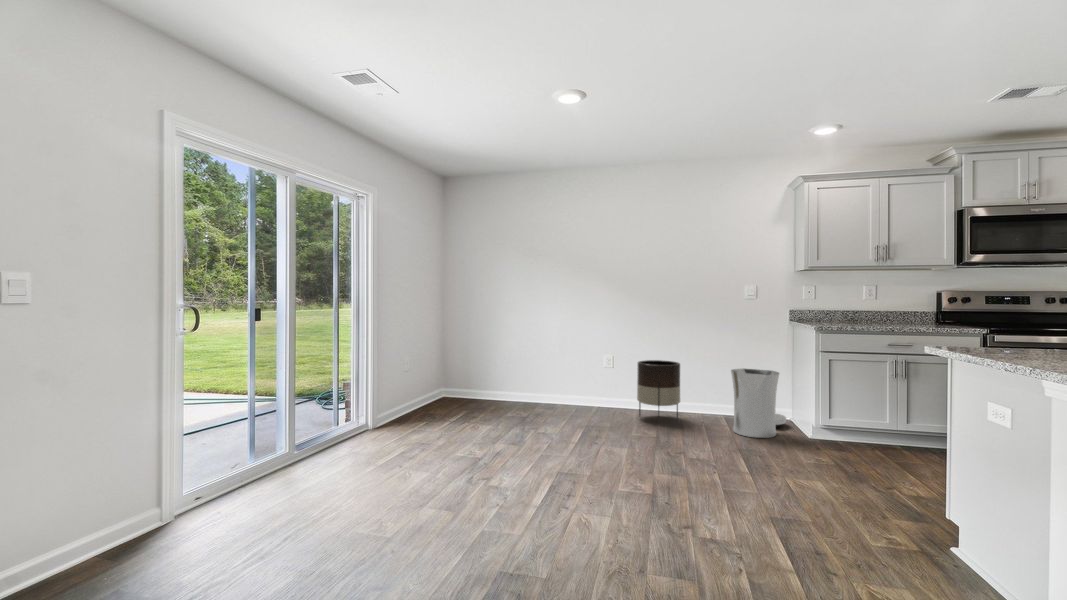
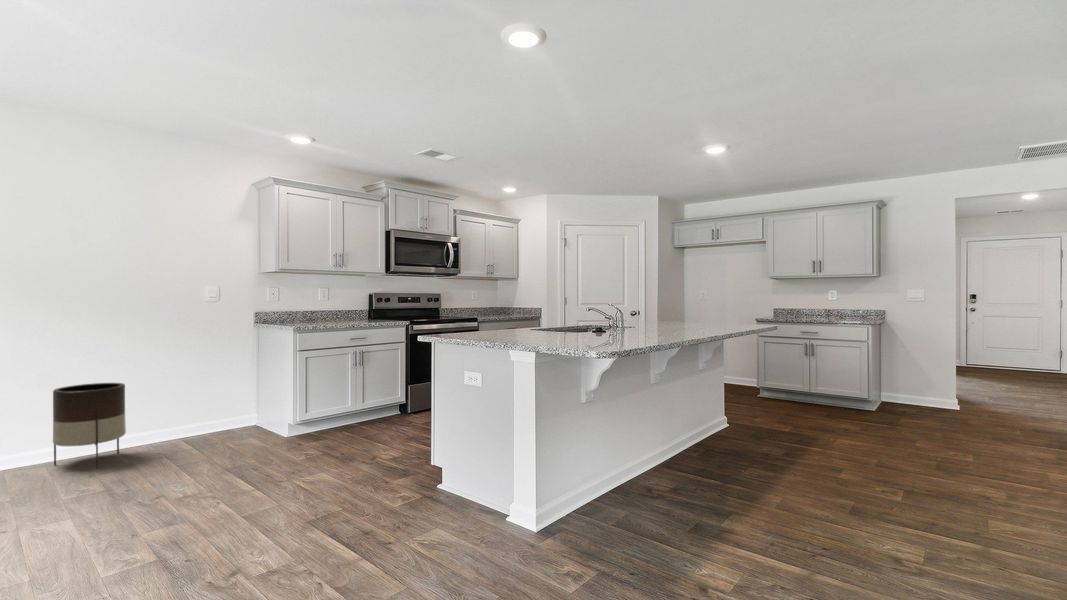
trash can: present [731,369,786,438] -> none [200,376,256,452]

